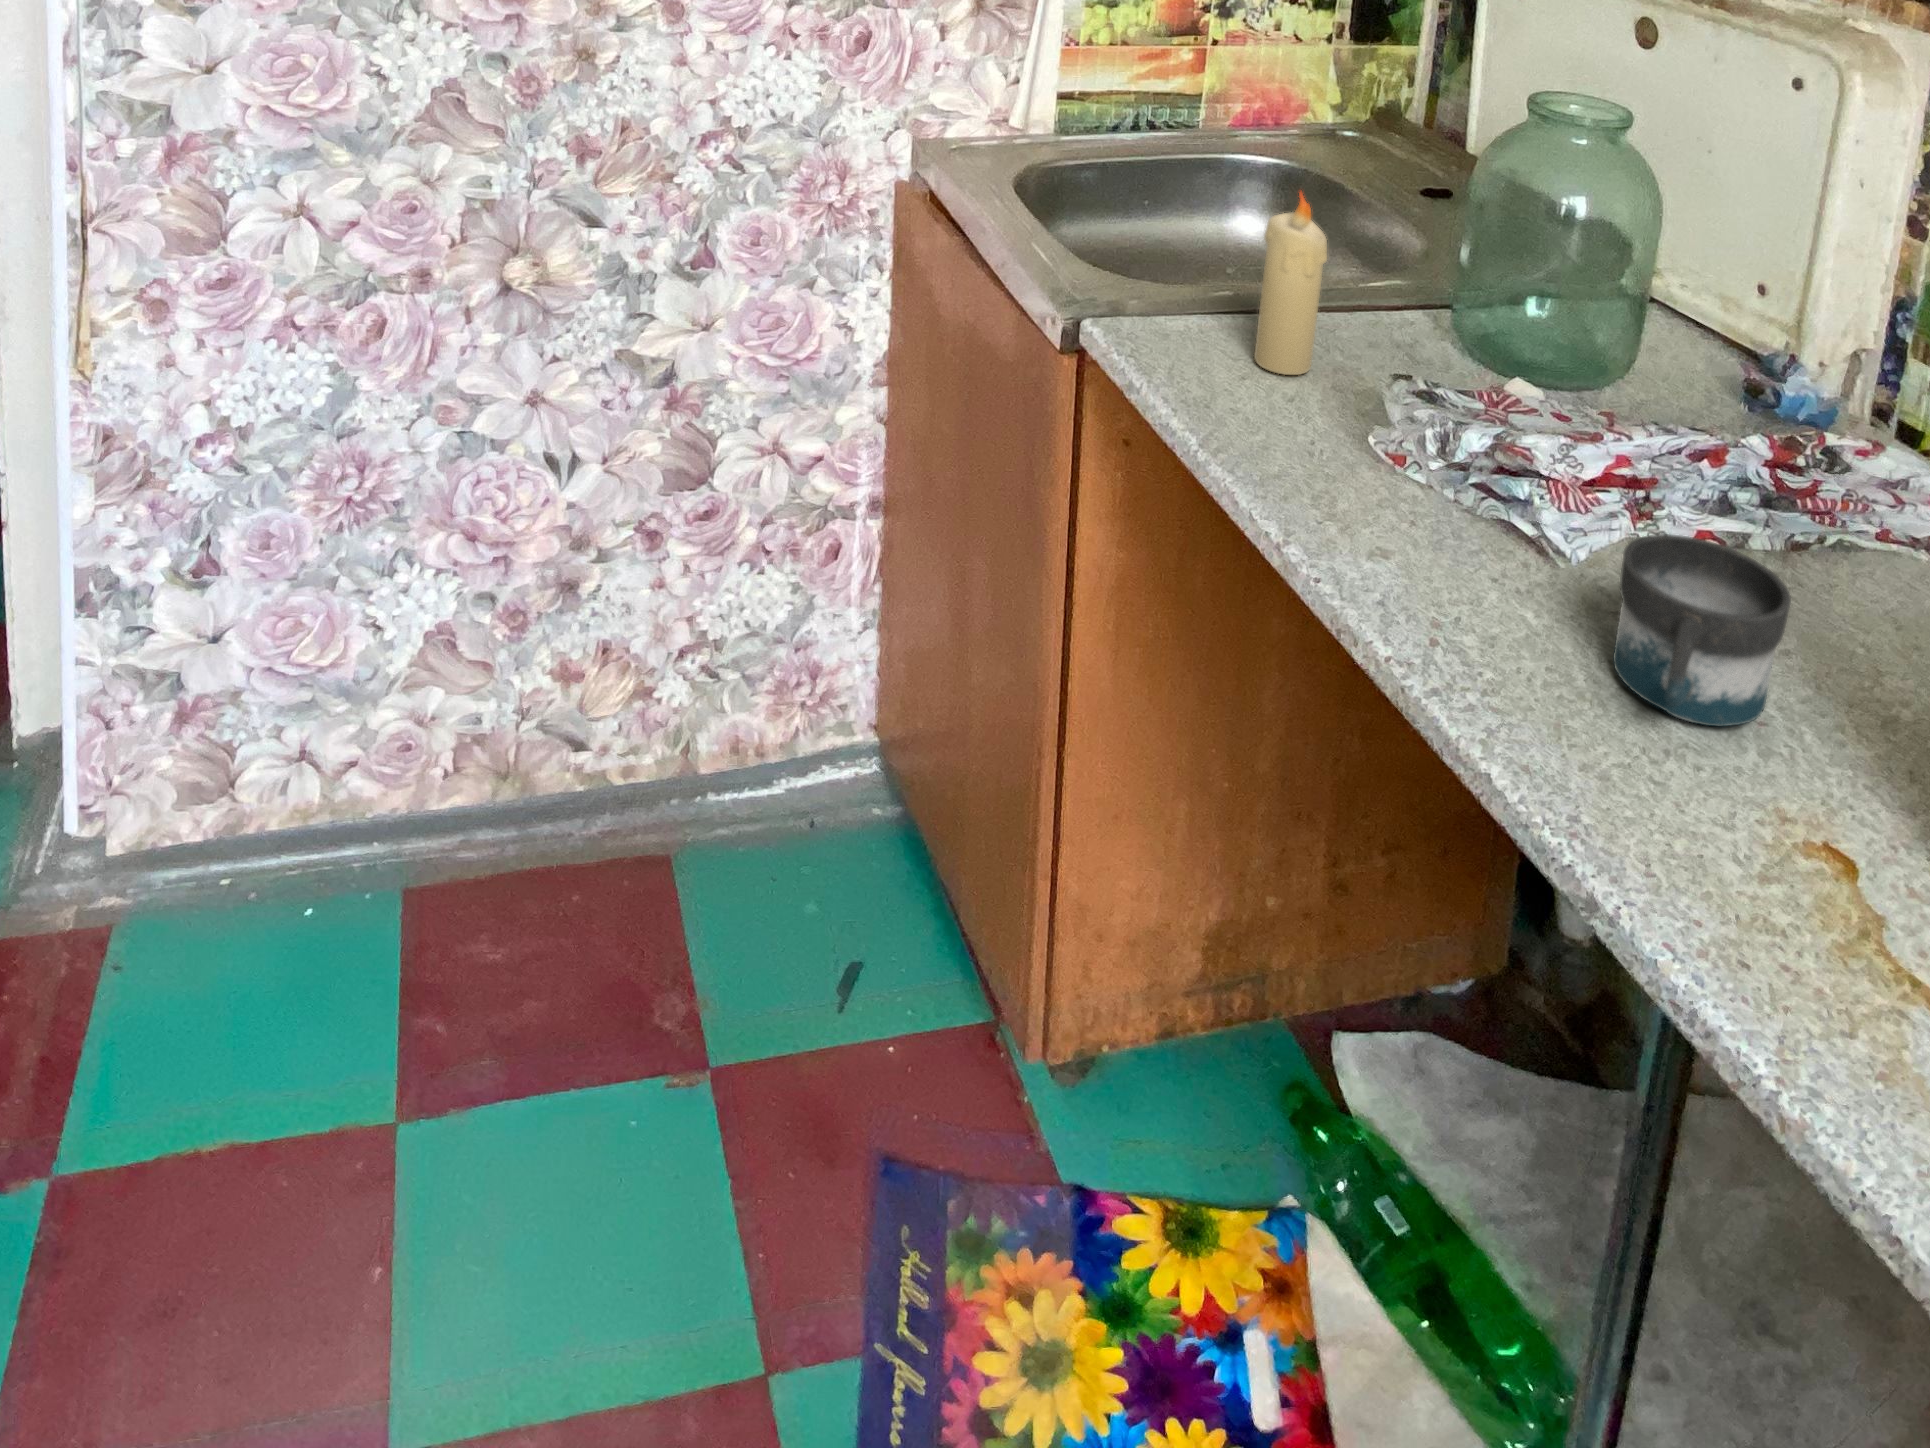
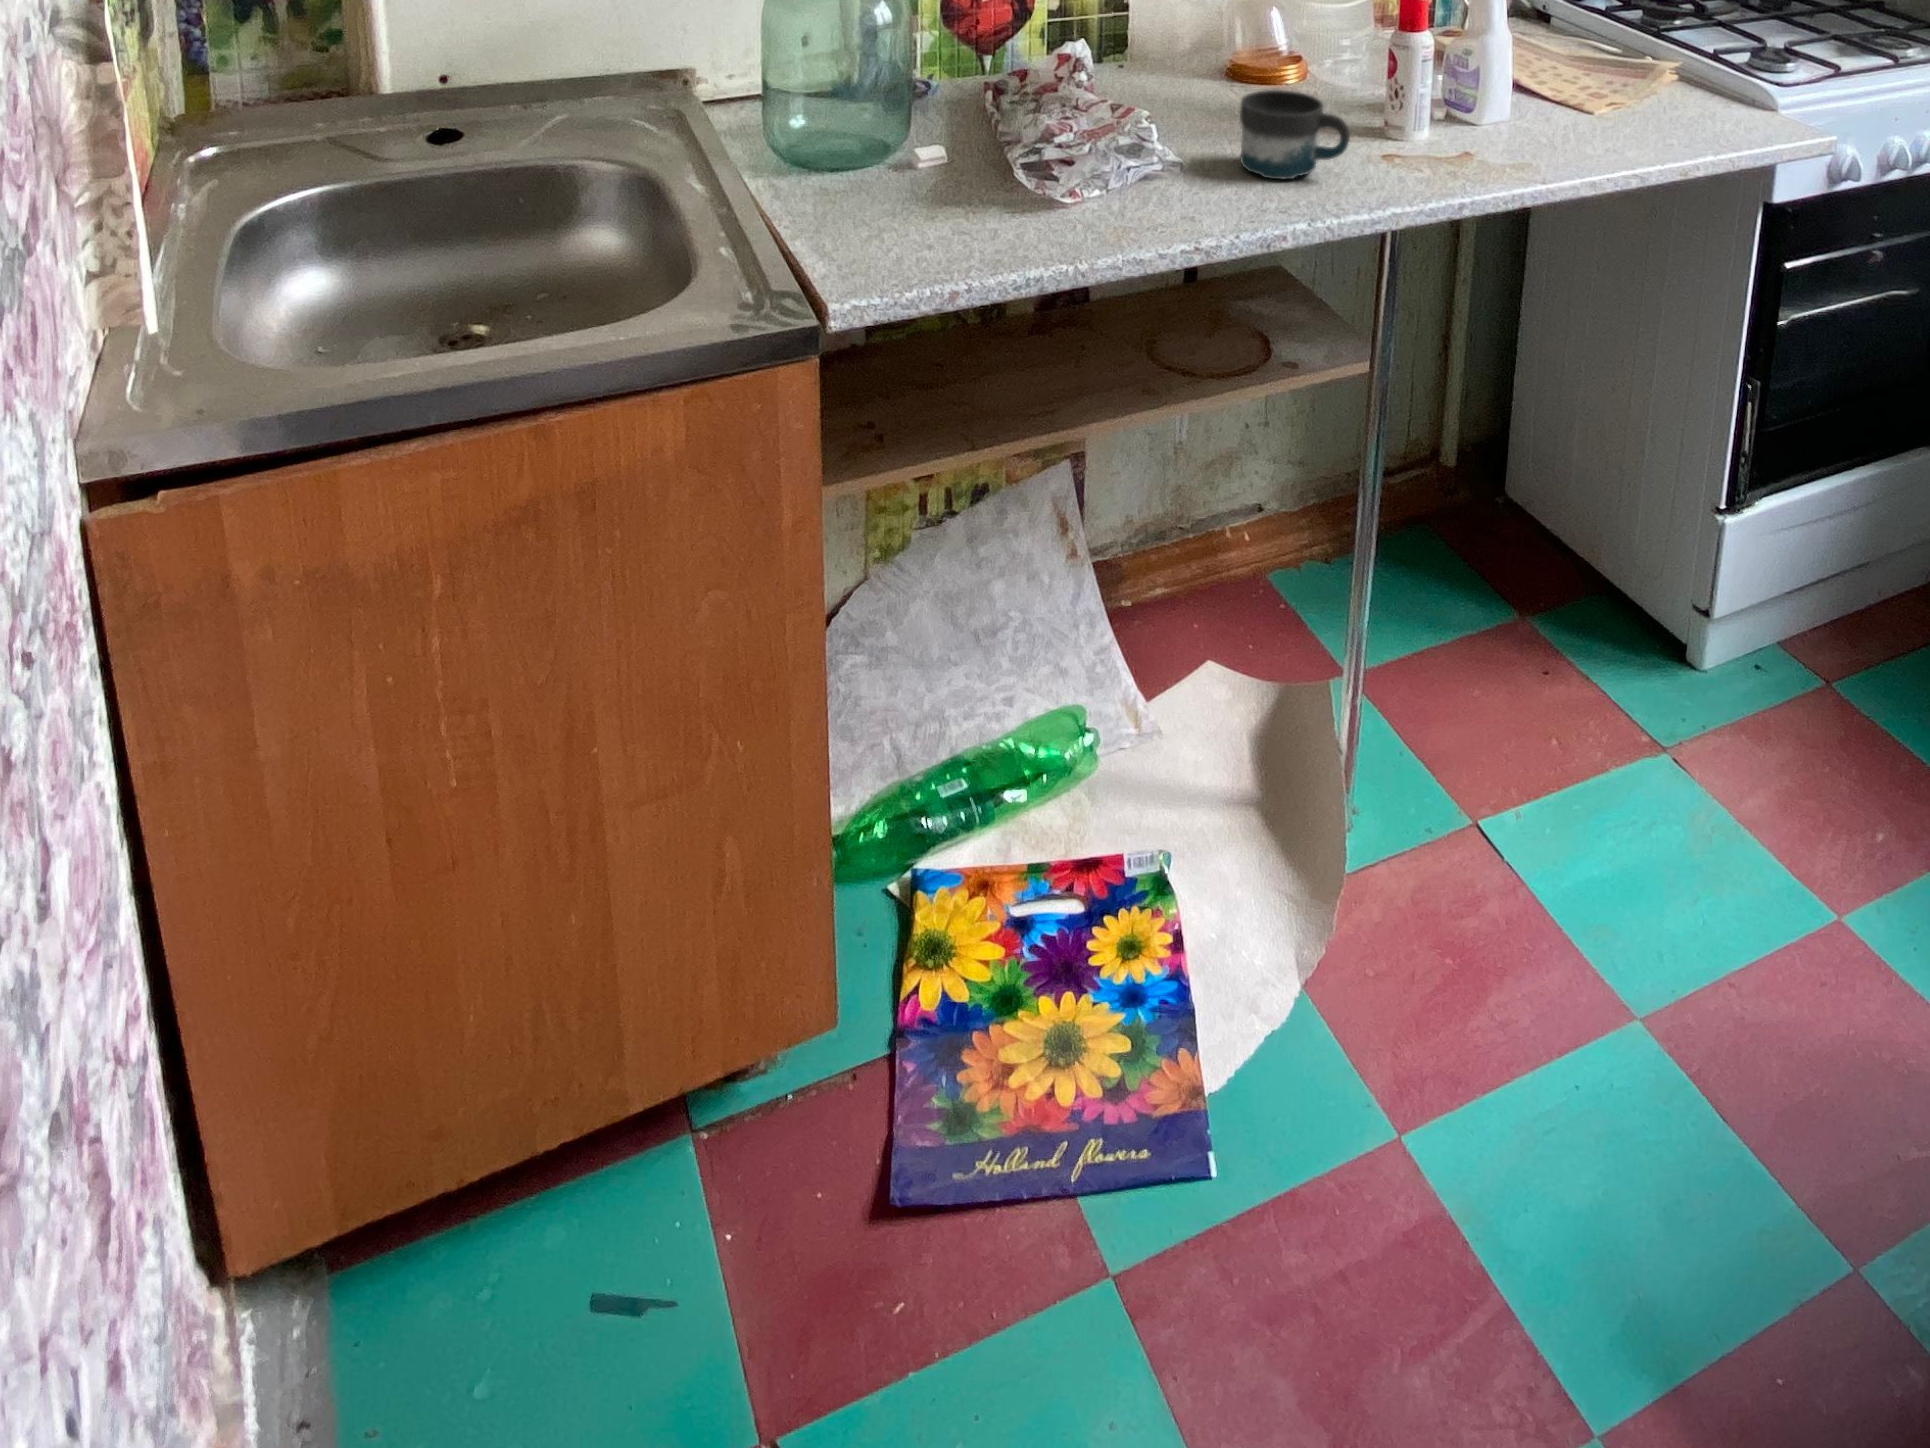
candle: present [1254,192,1327,375] -> none [871,66,929,231]

